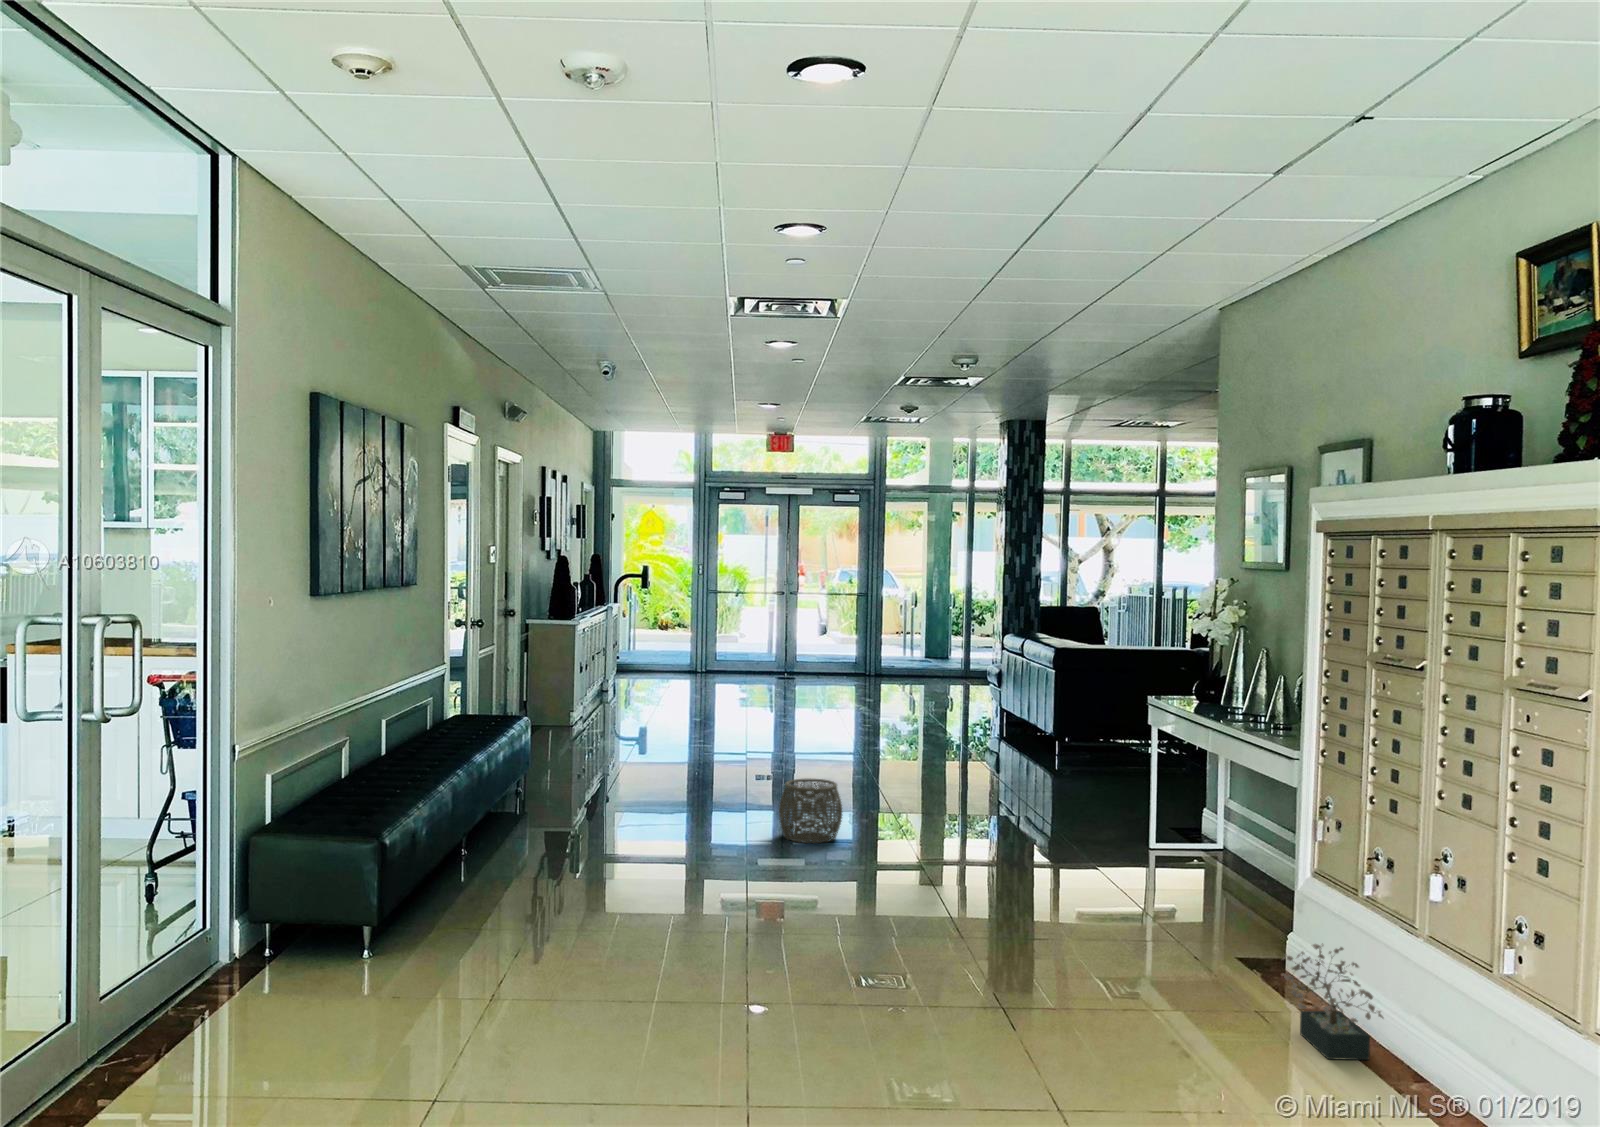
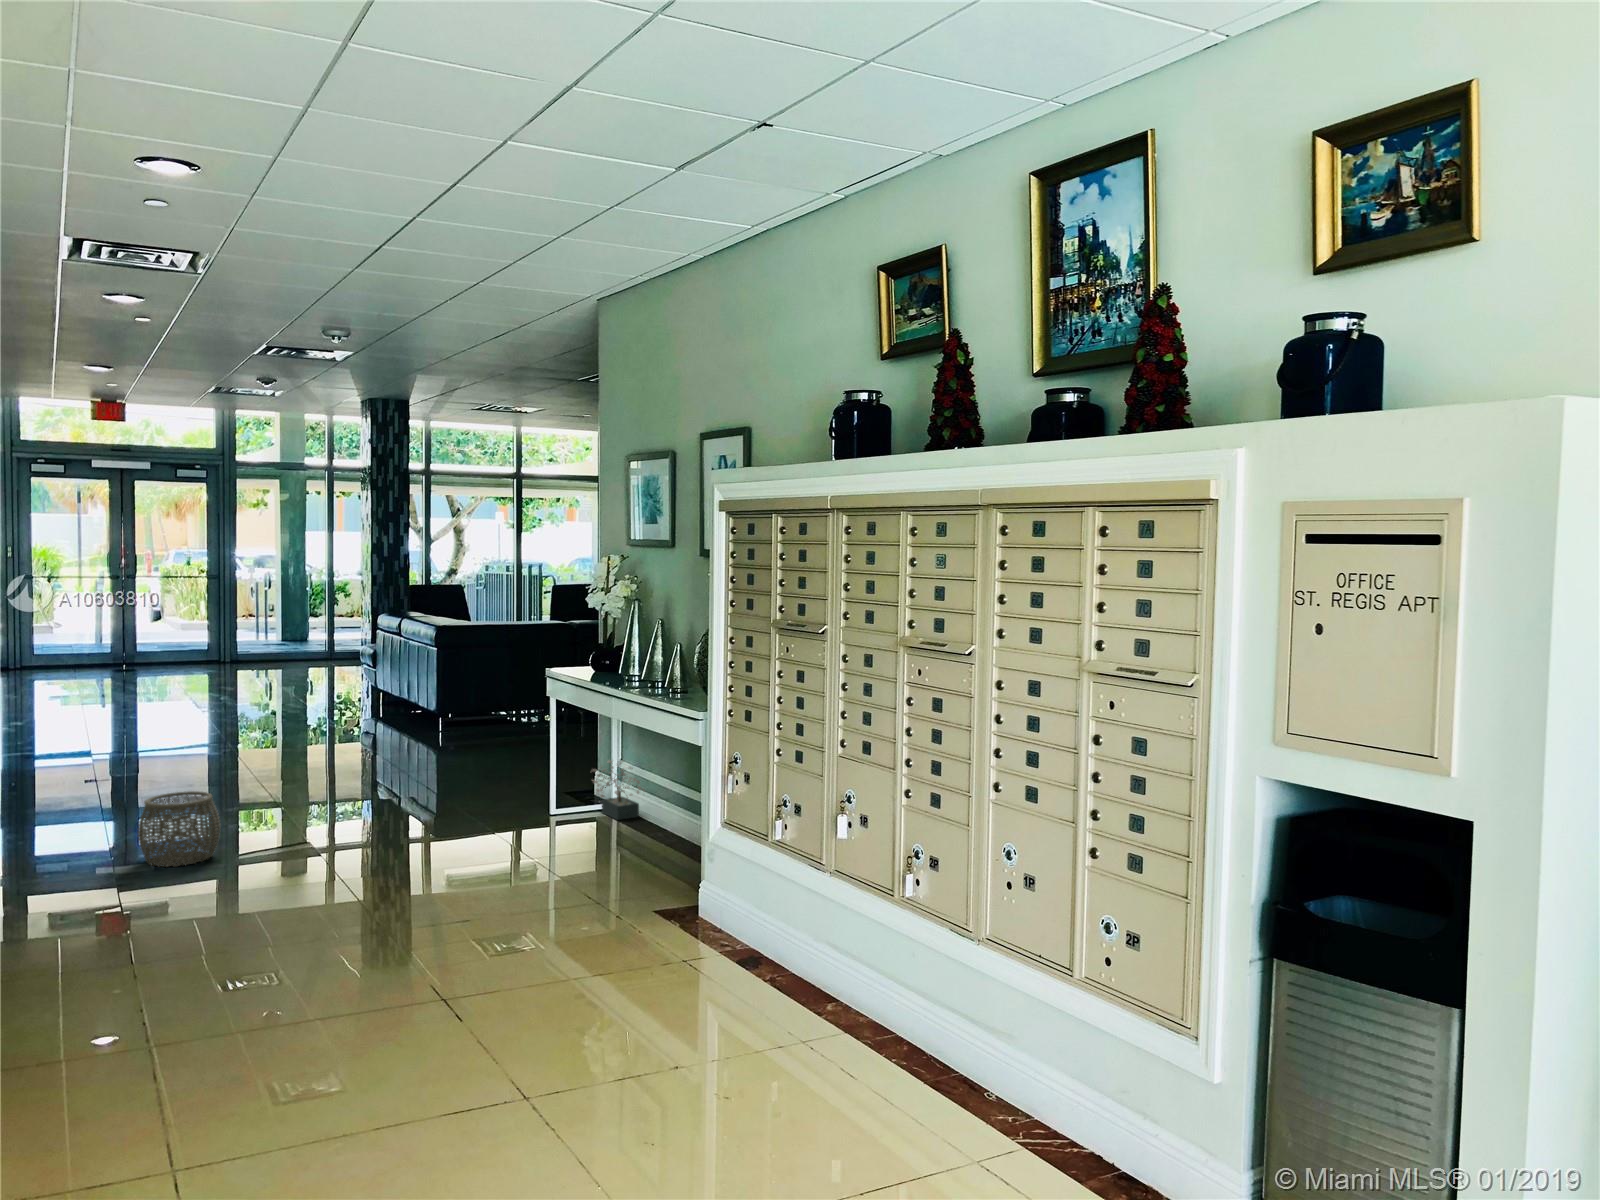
decorative plant: present [1283,944,1383,1060] -> present [592,760,641,820]

